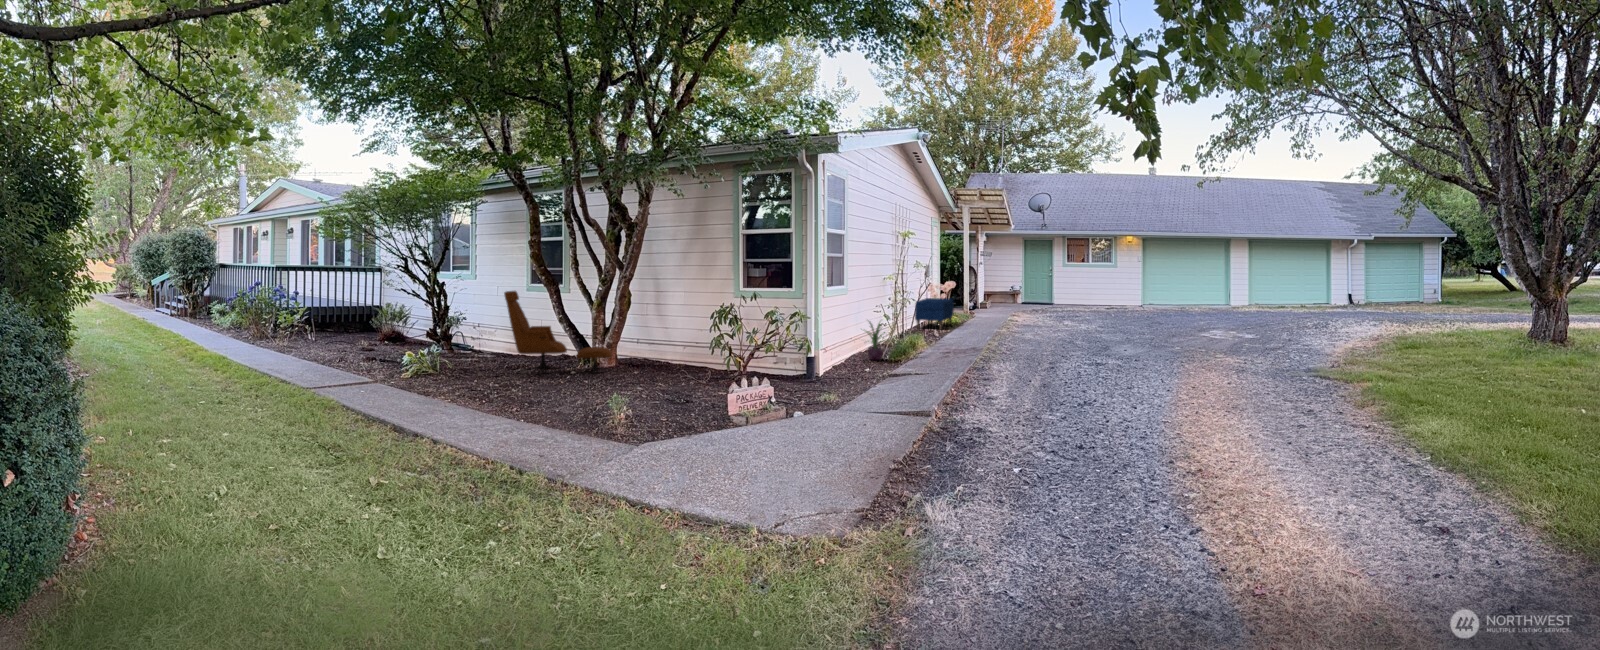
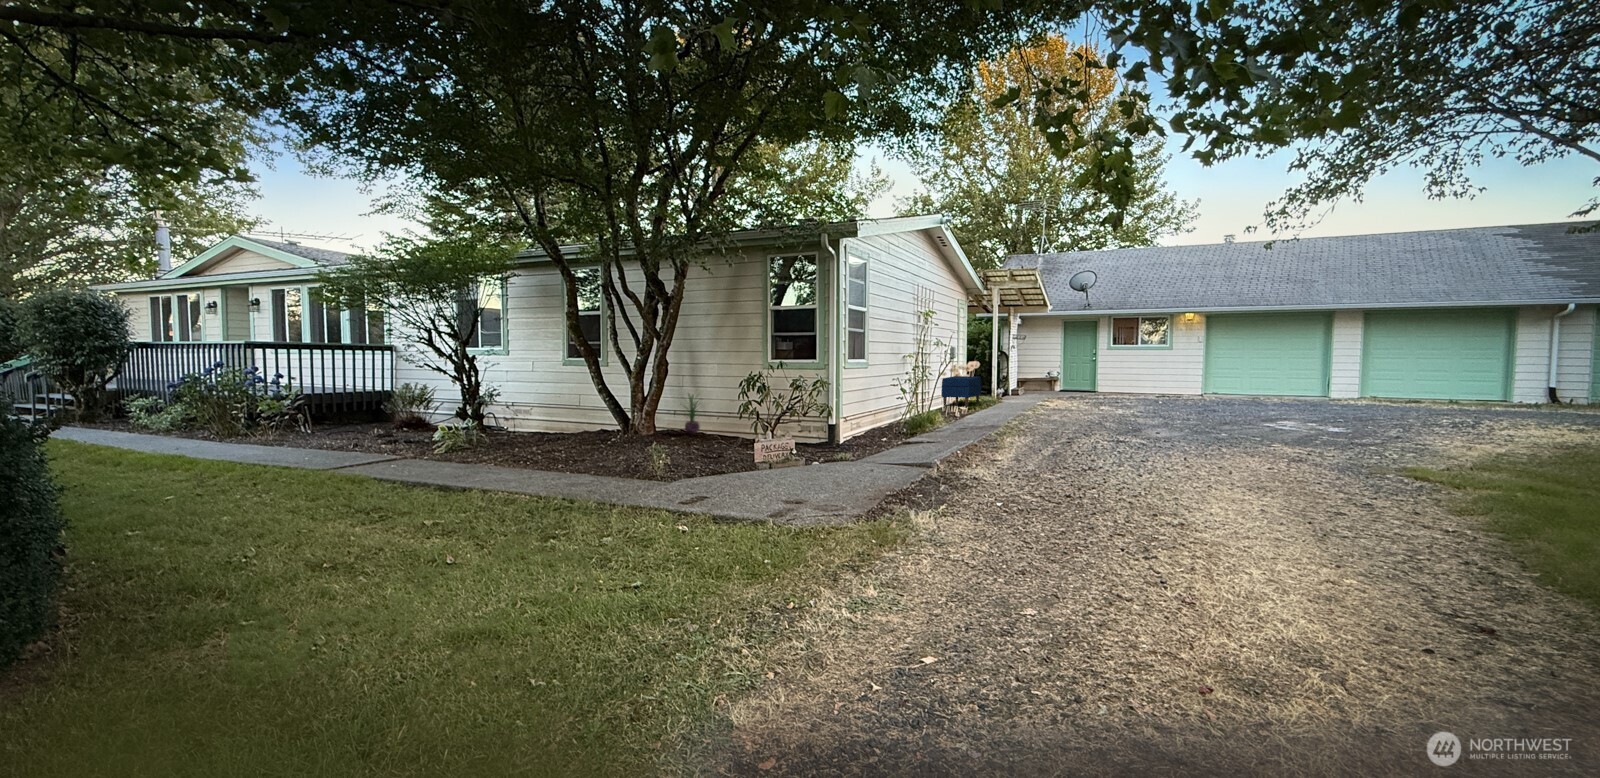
lounge chair: present [504,291,612,375] -> none [551,361,649,439]
decorative plant: present [866,322,885,360] -> present [685,393,699,434]

